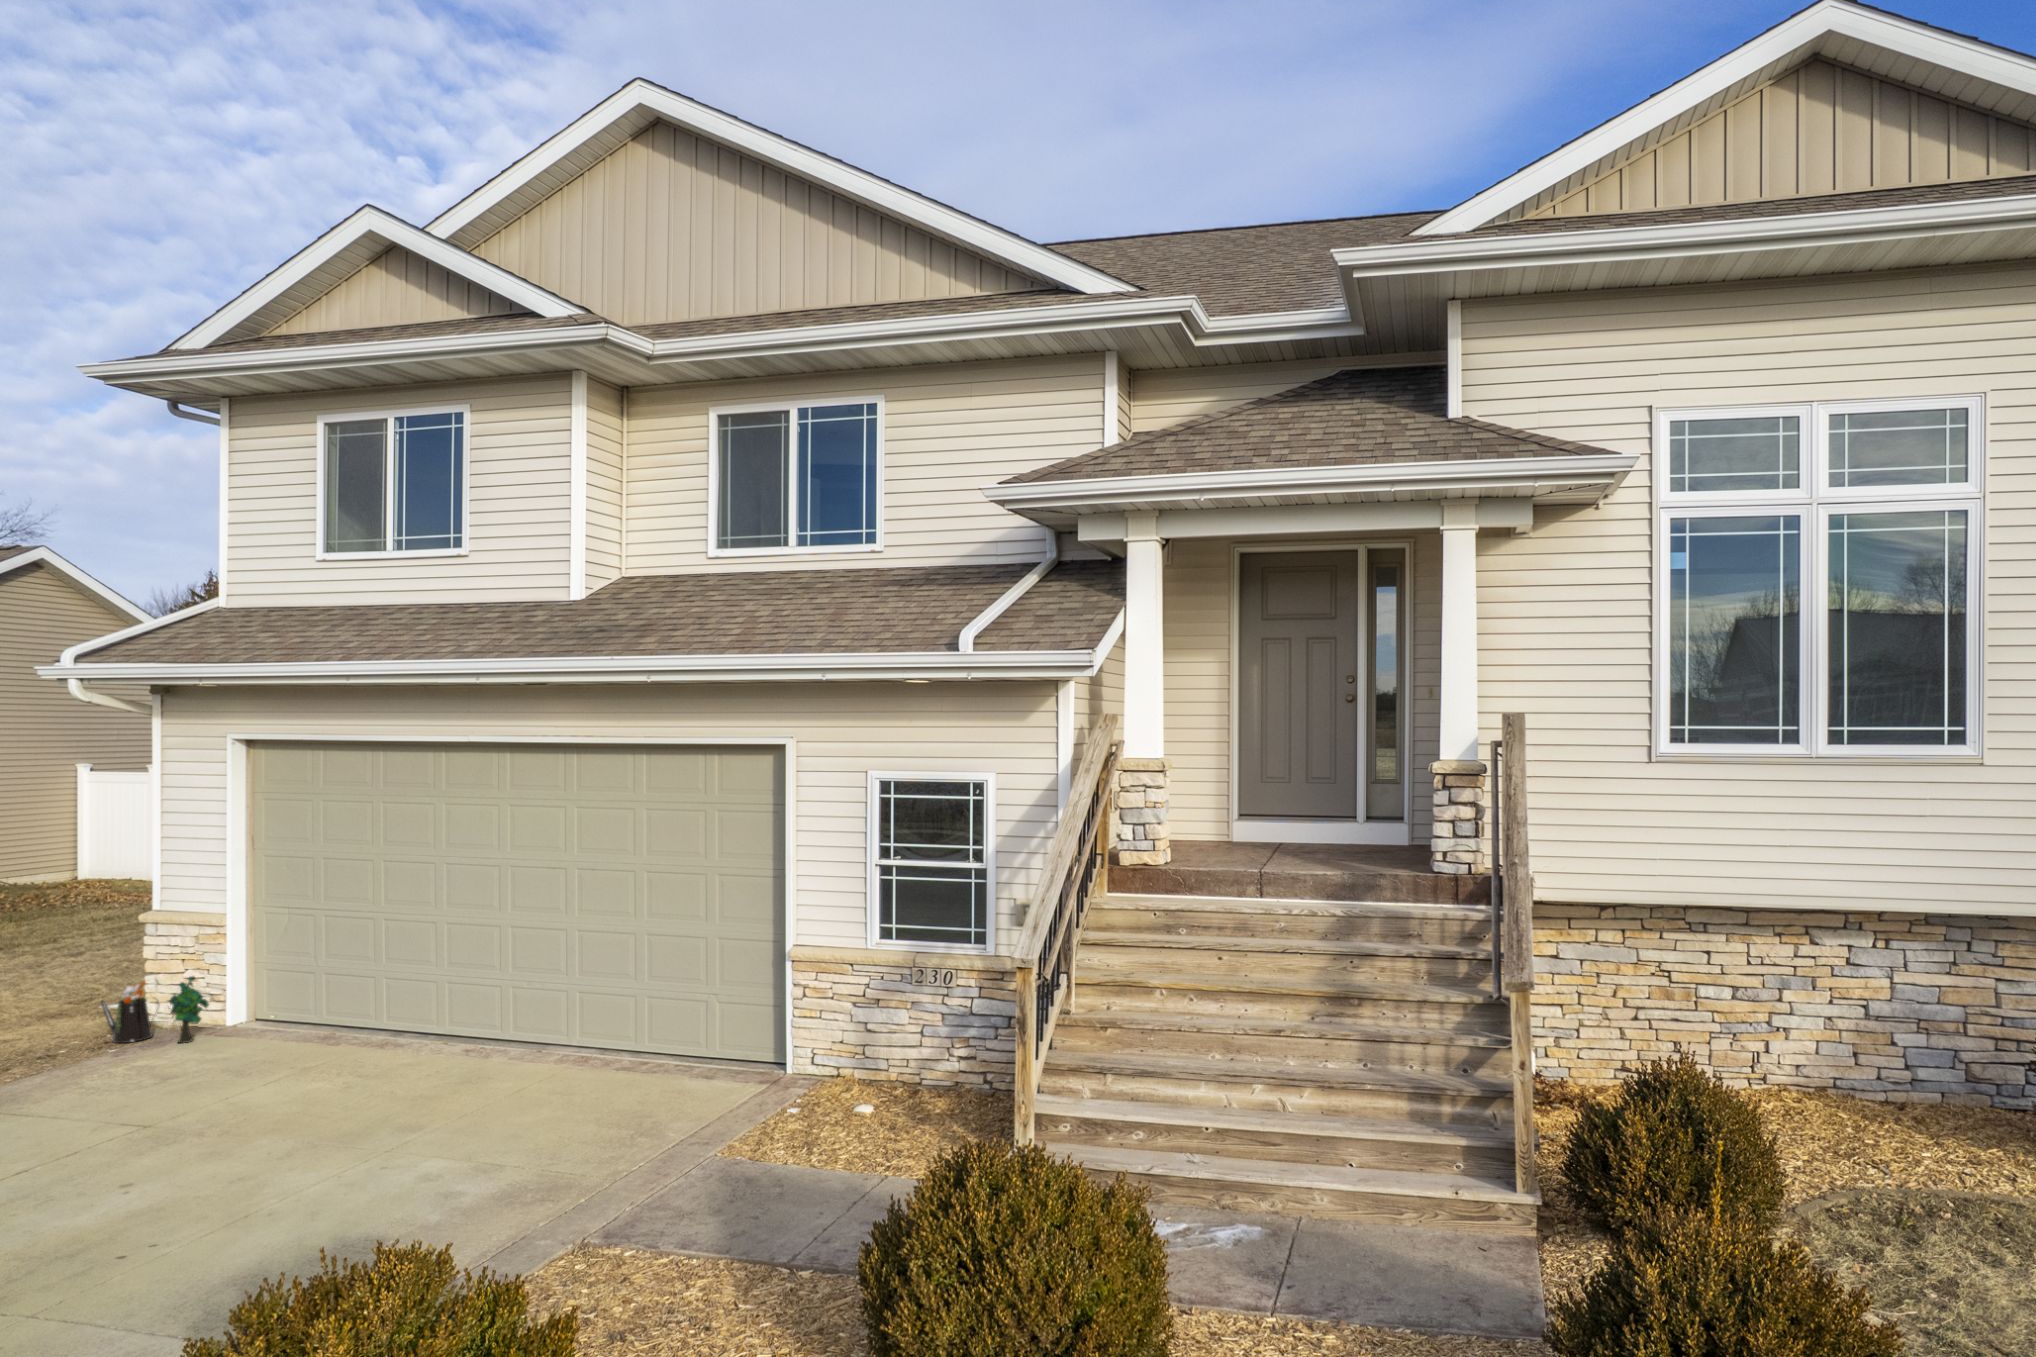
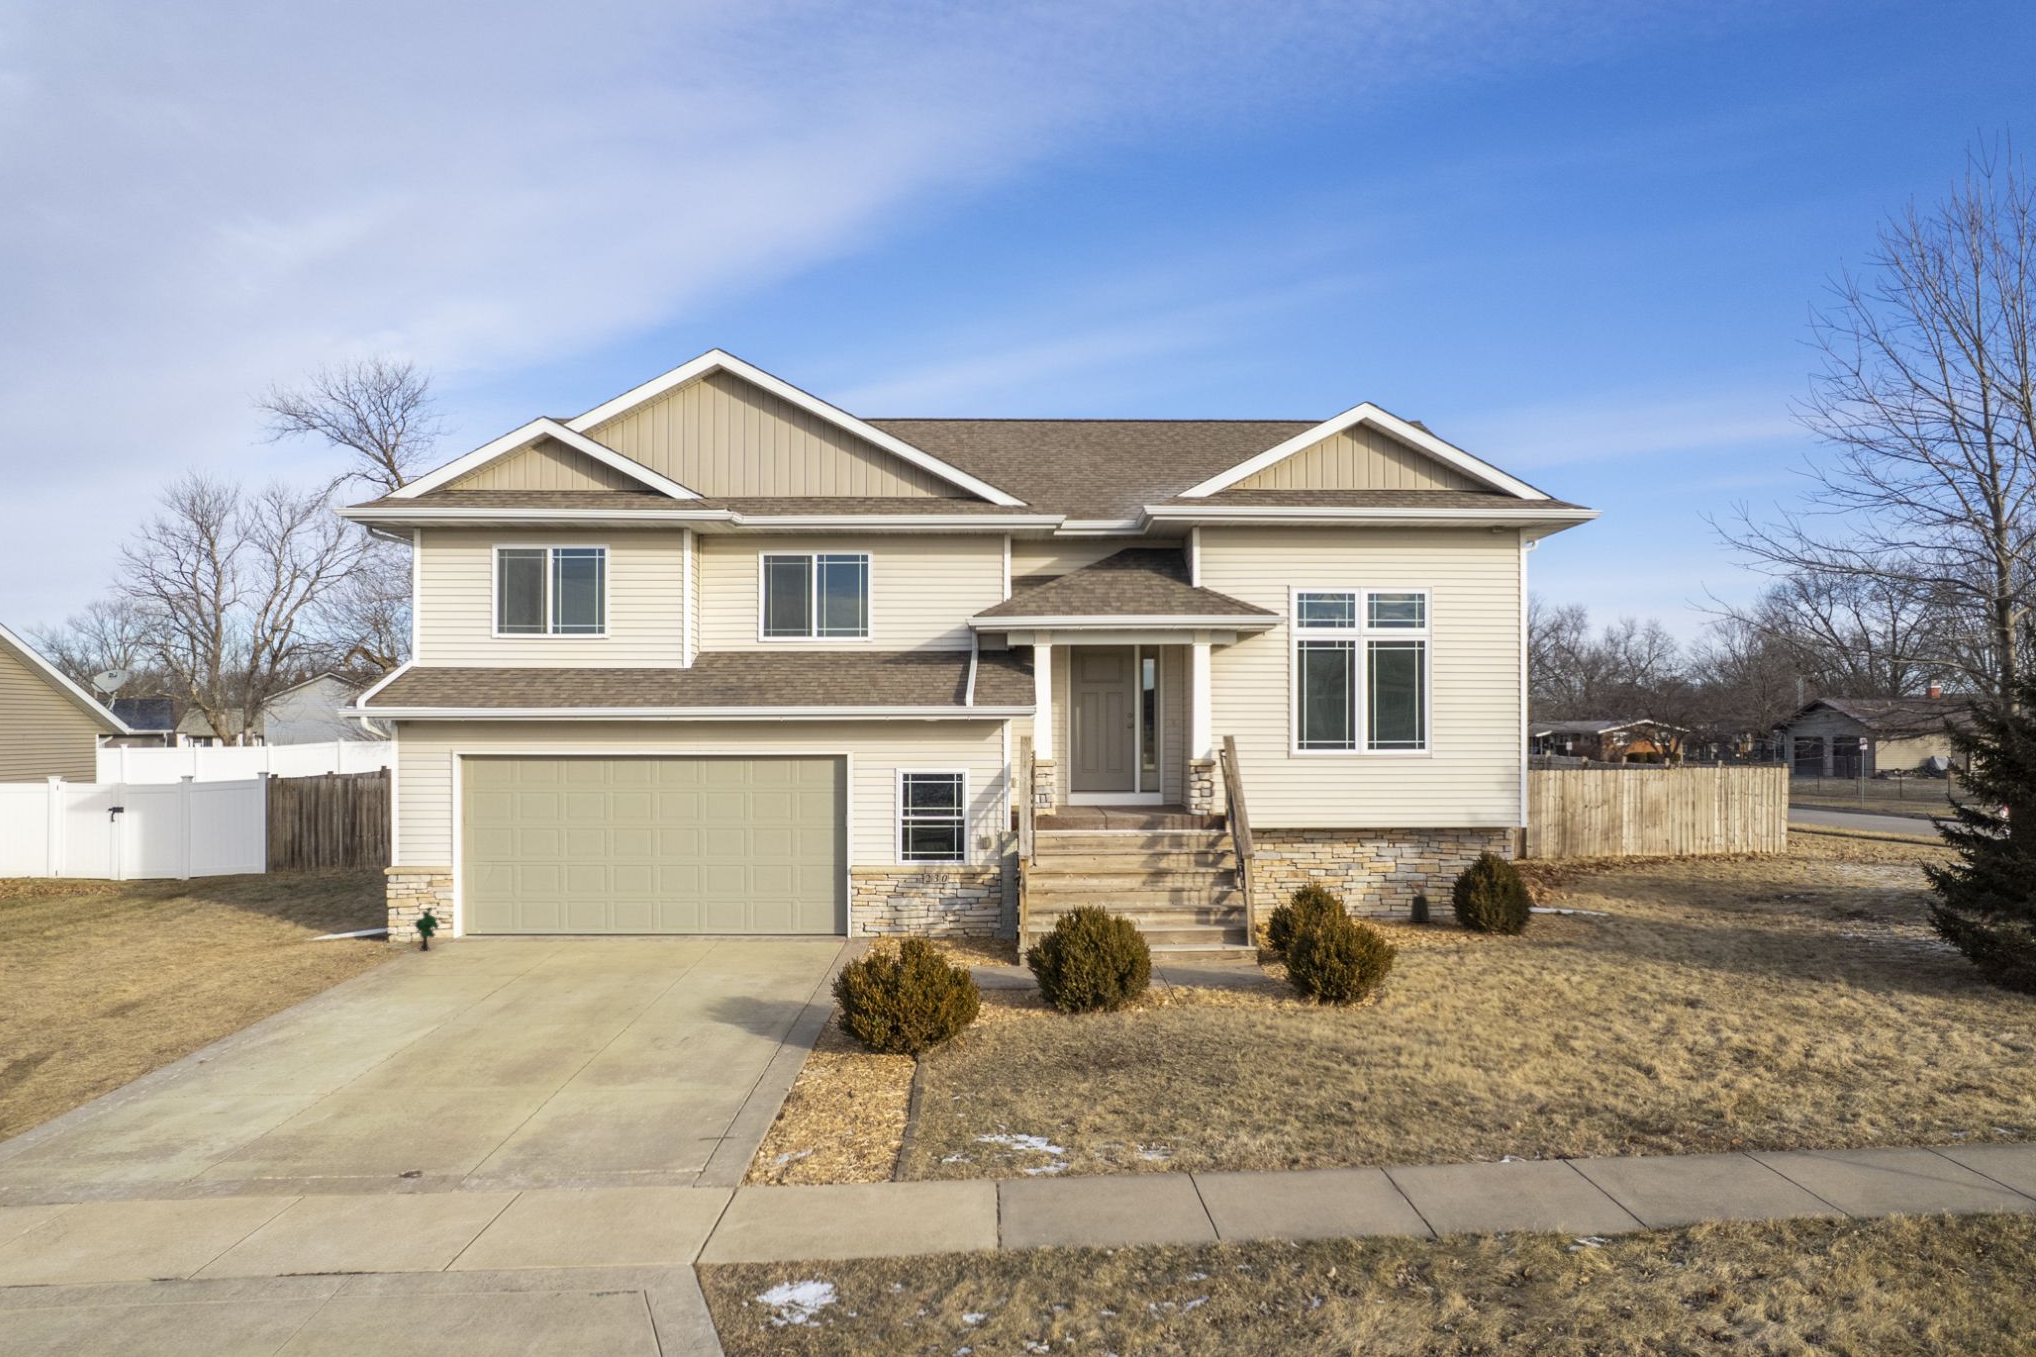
watering can: present [101,981,155,1043] -> present [1410,884,1431,922]

